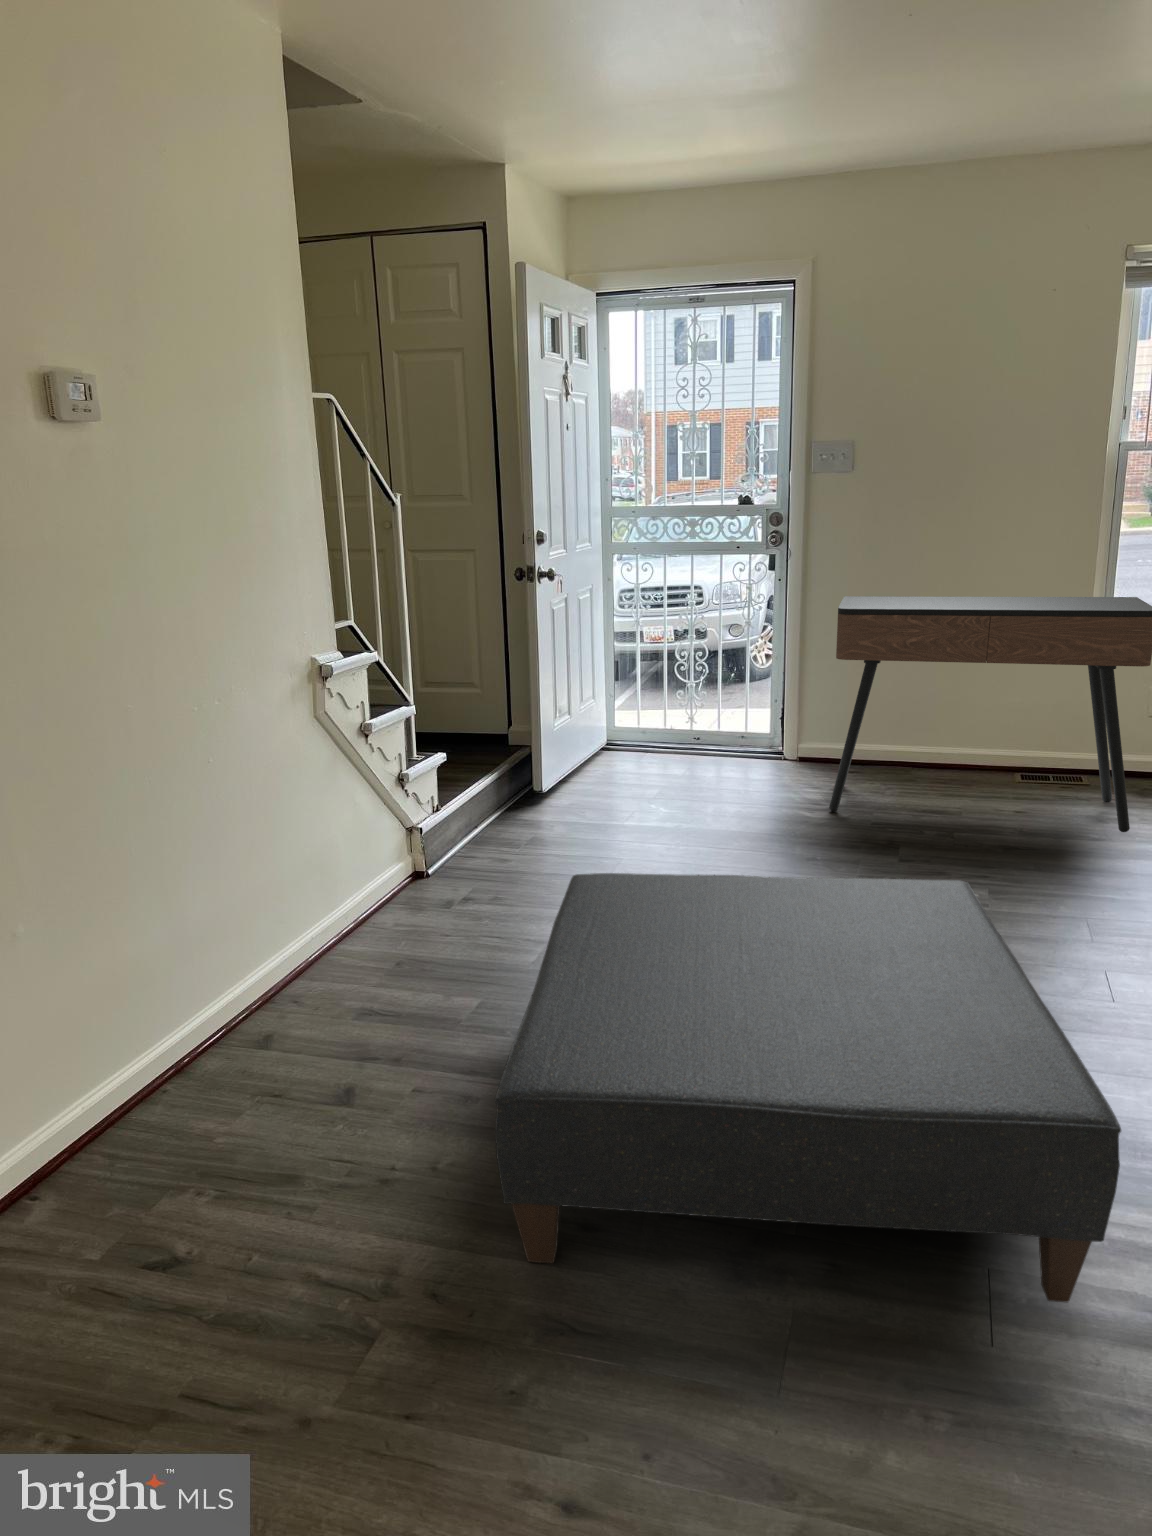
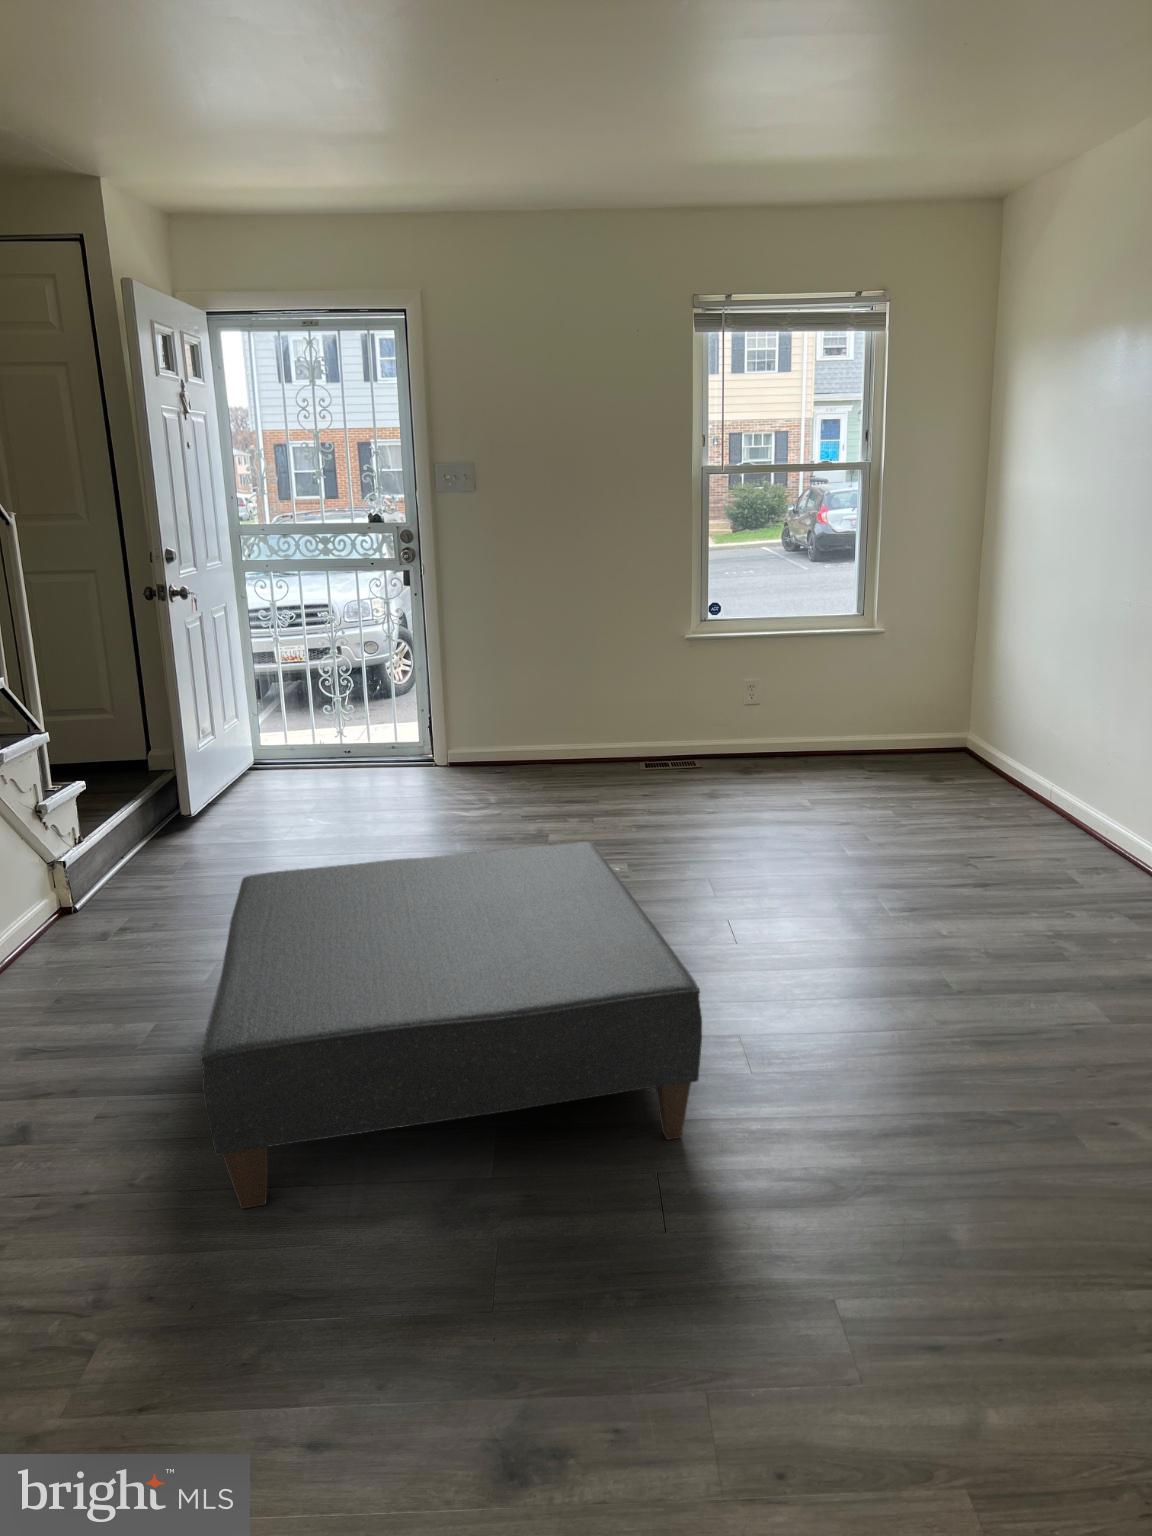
console table: present [829,596,1152,832] -> none [471,602,730,808]

